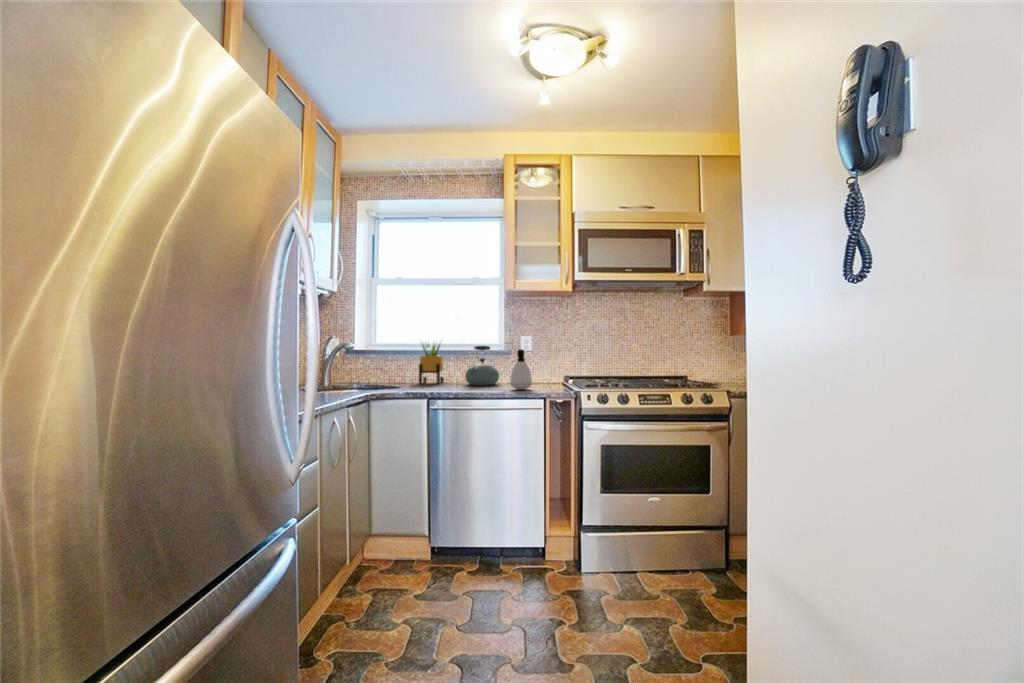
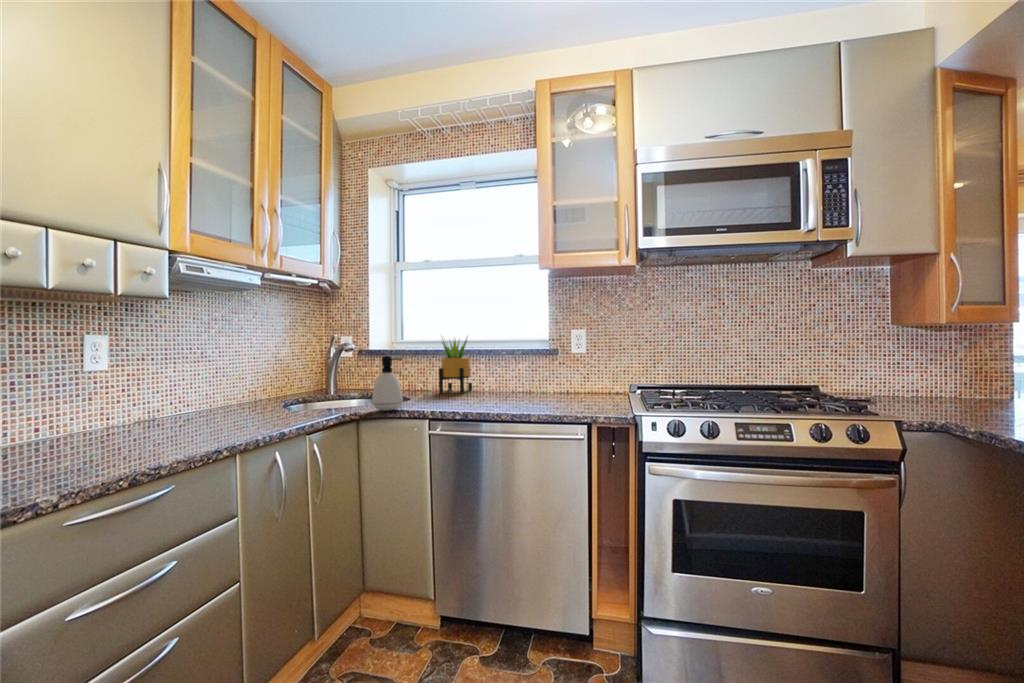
kettle: present [465,346,499,385] -> none [492,345,537,398]
soap dispenser: present [510,349,532,390] -> present [372,356,403,411]

